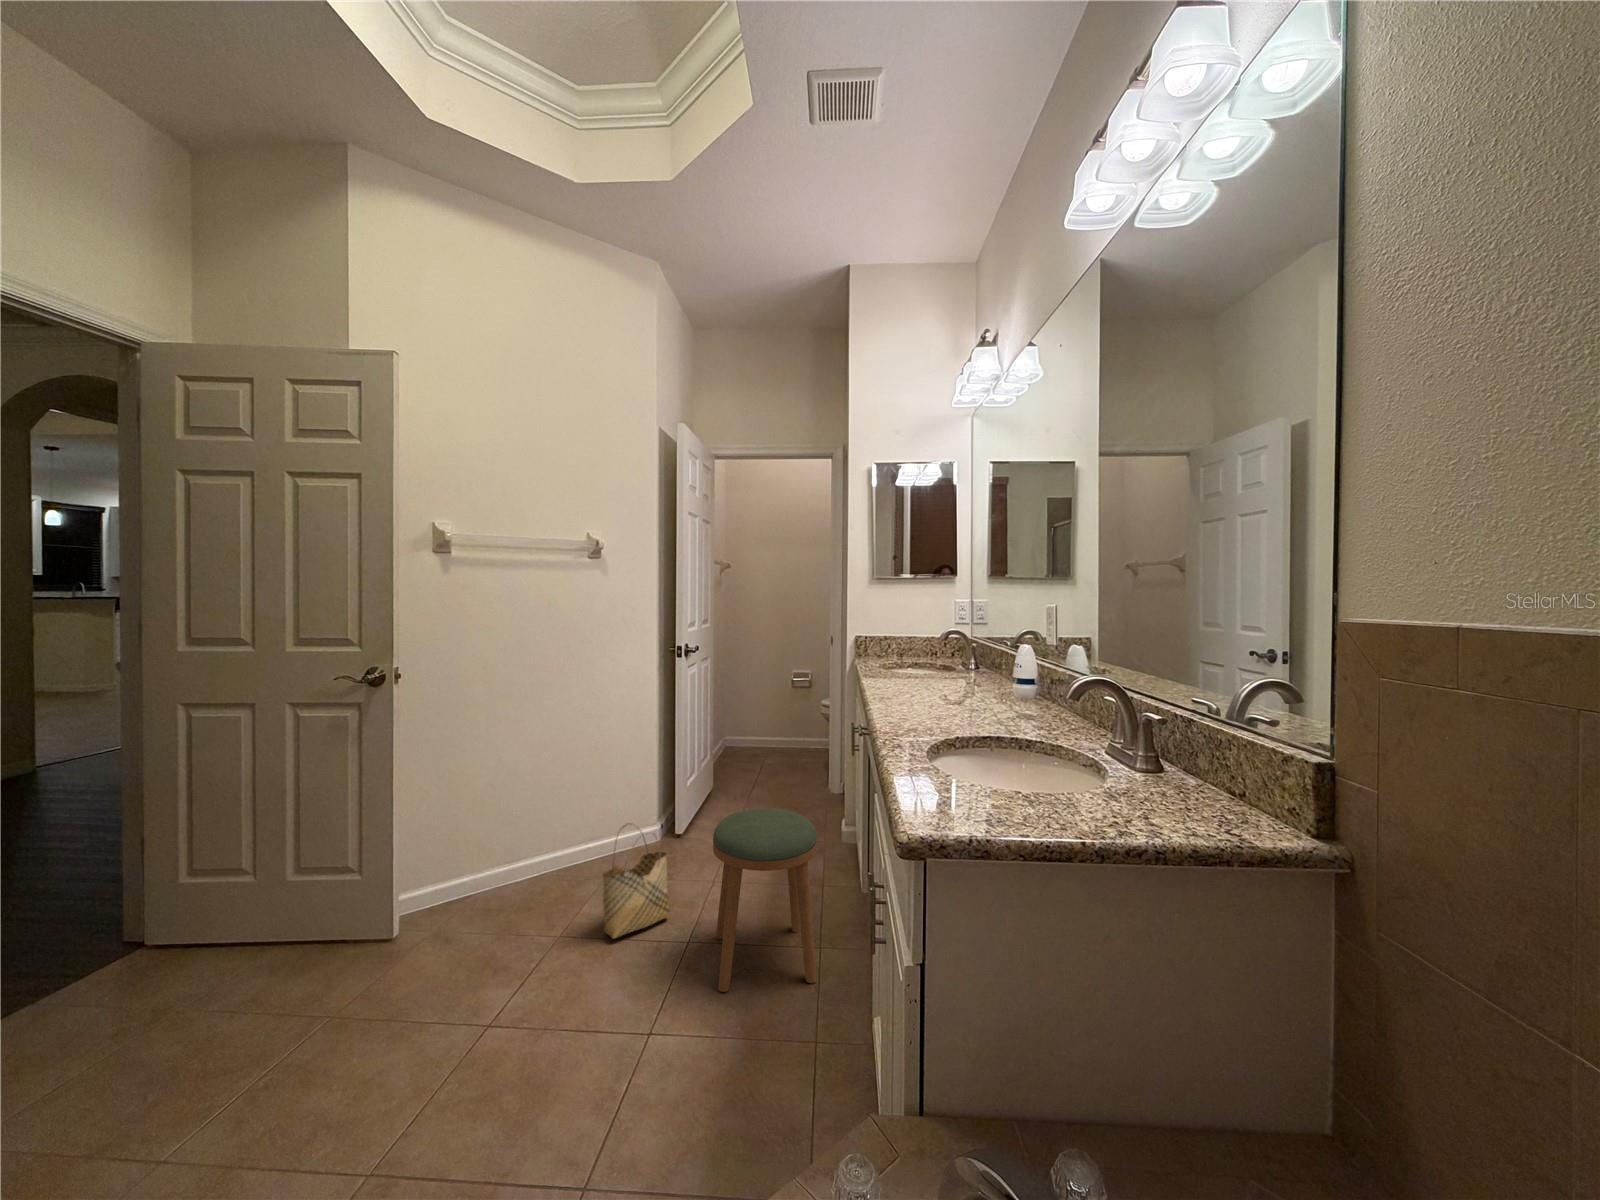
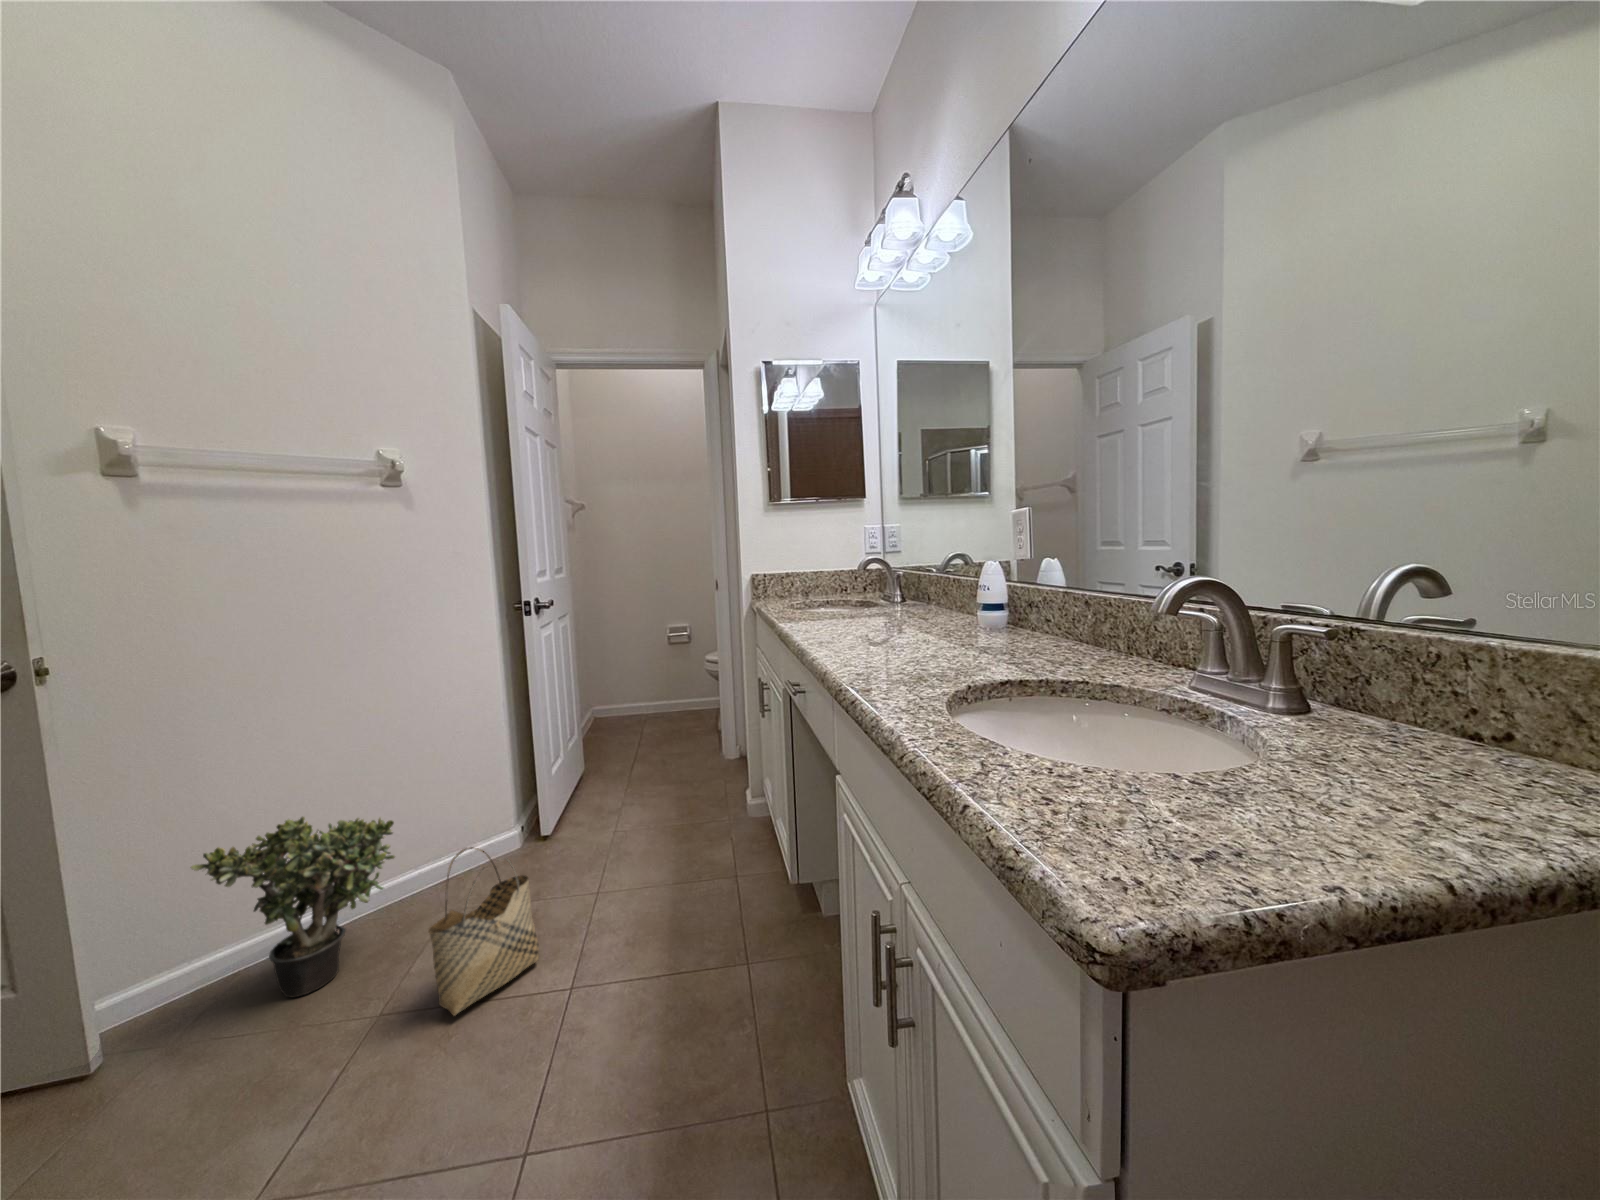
potted plant: none [473,785,582,910] -> present [191,816,395,997]
stool: present [713,808,817,992] -> none [595,798,751,1065]

